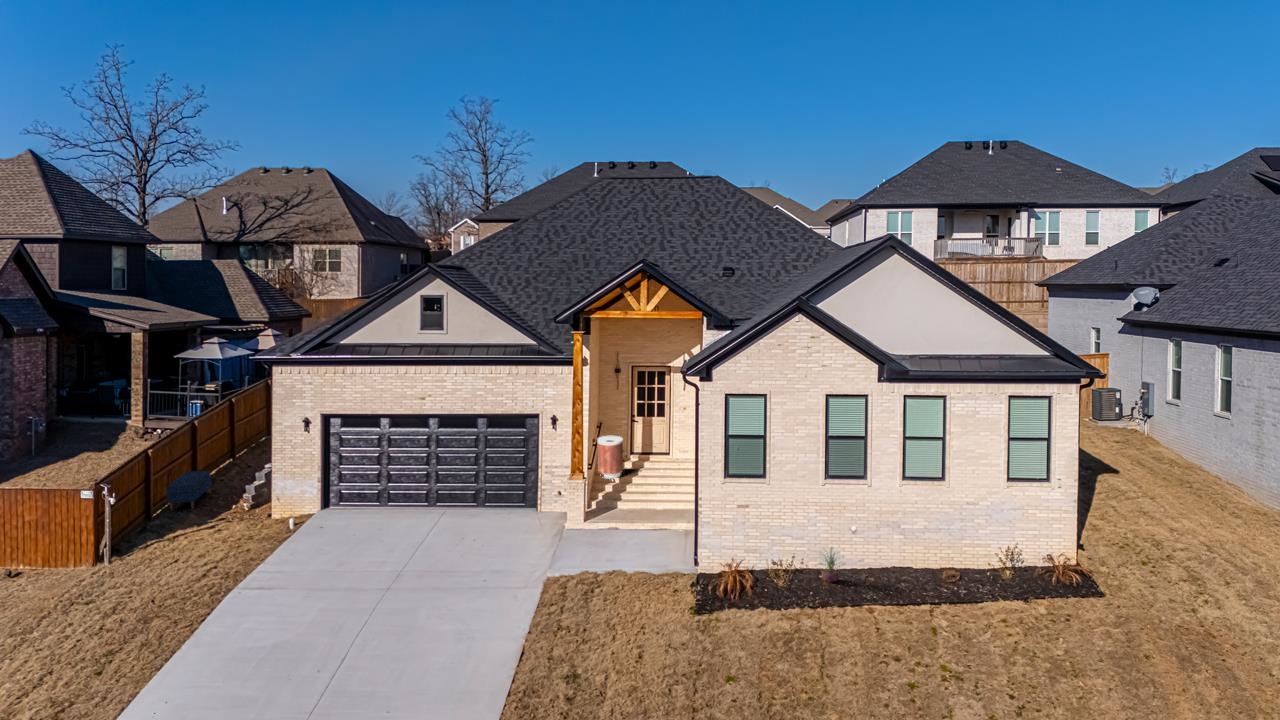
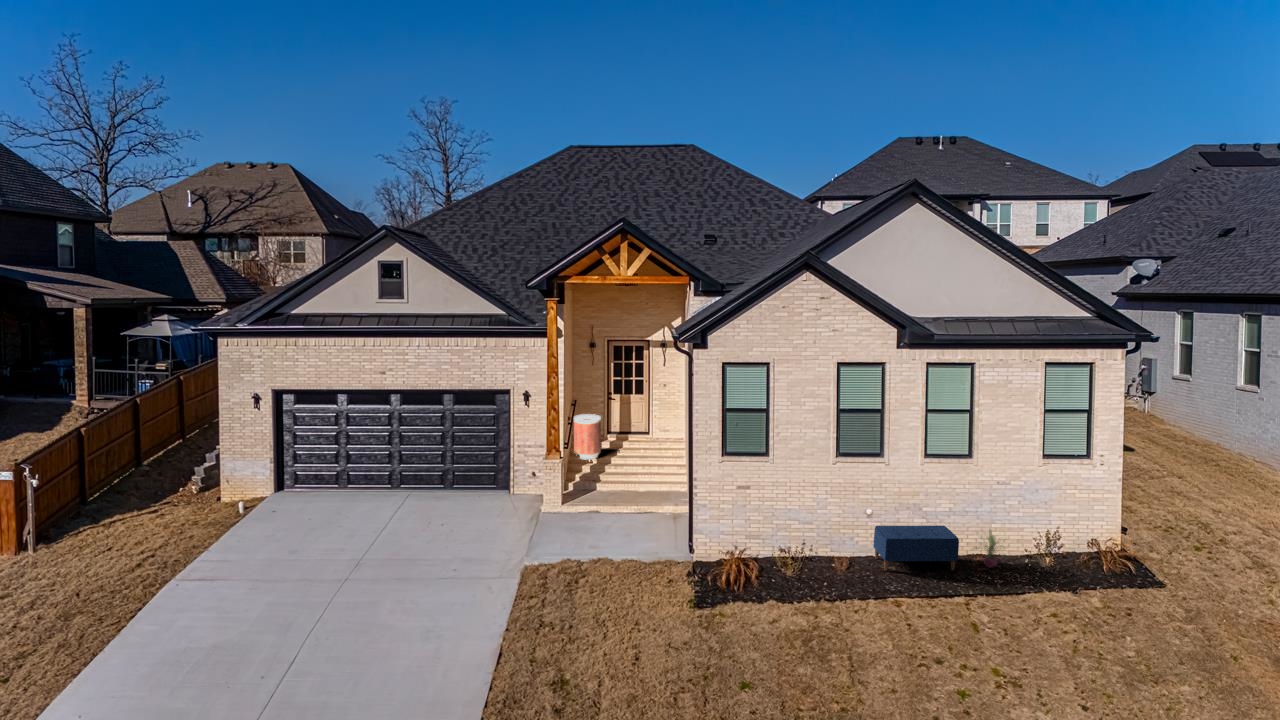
bench: present [167,471,212,510] -> present [873,525,959,571]
decorative plant: present [822,548,840,582] -> present [973,530,1004,568]

